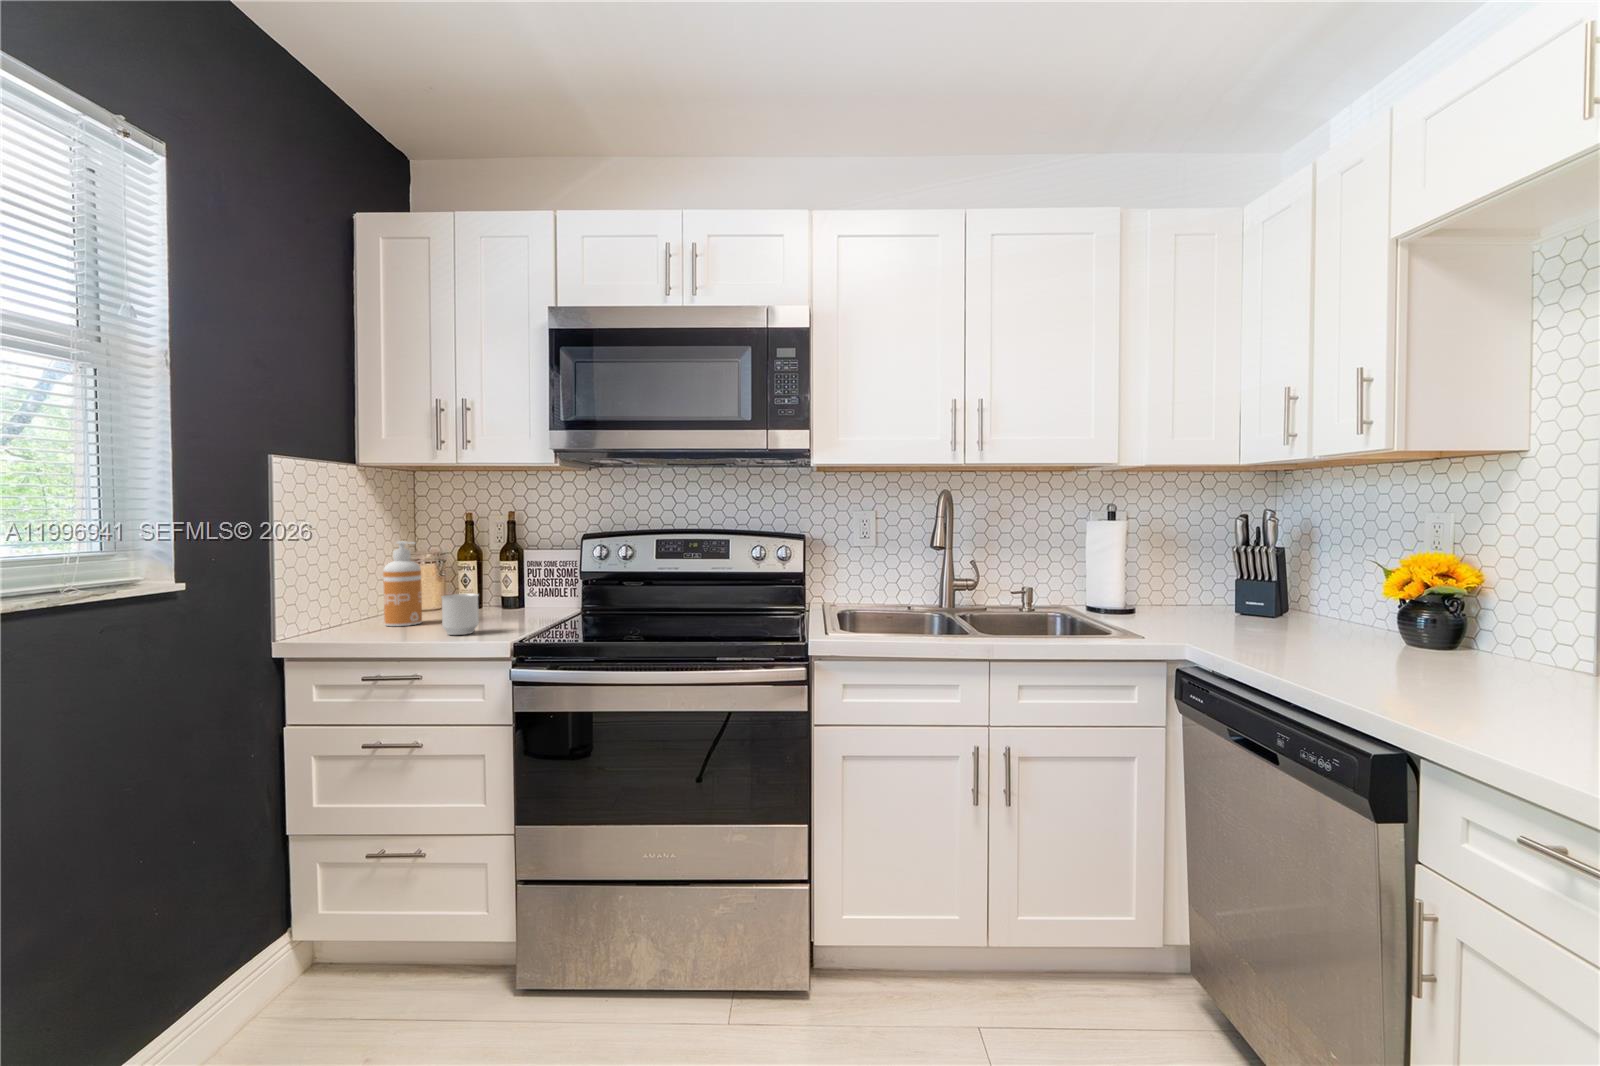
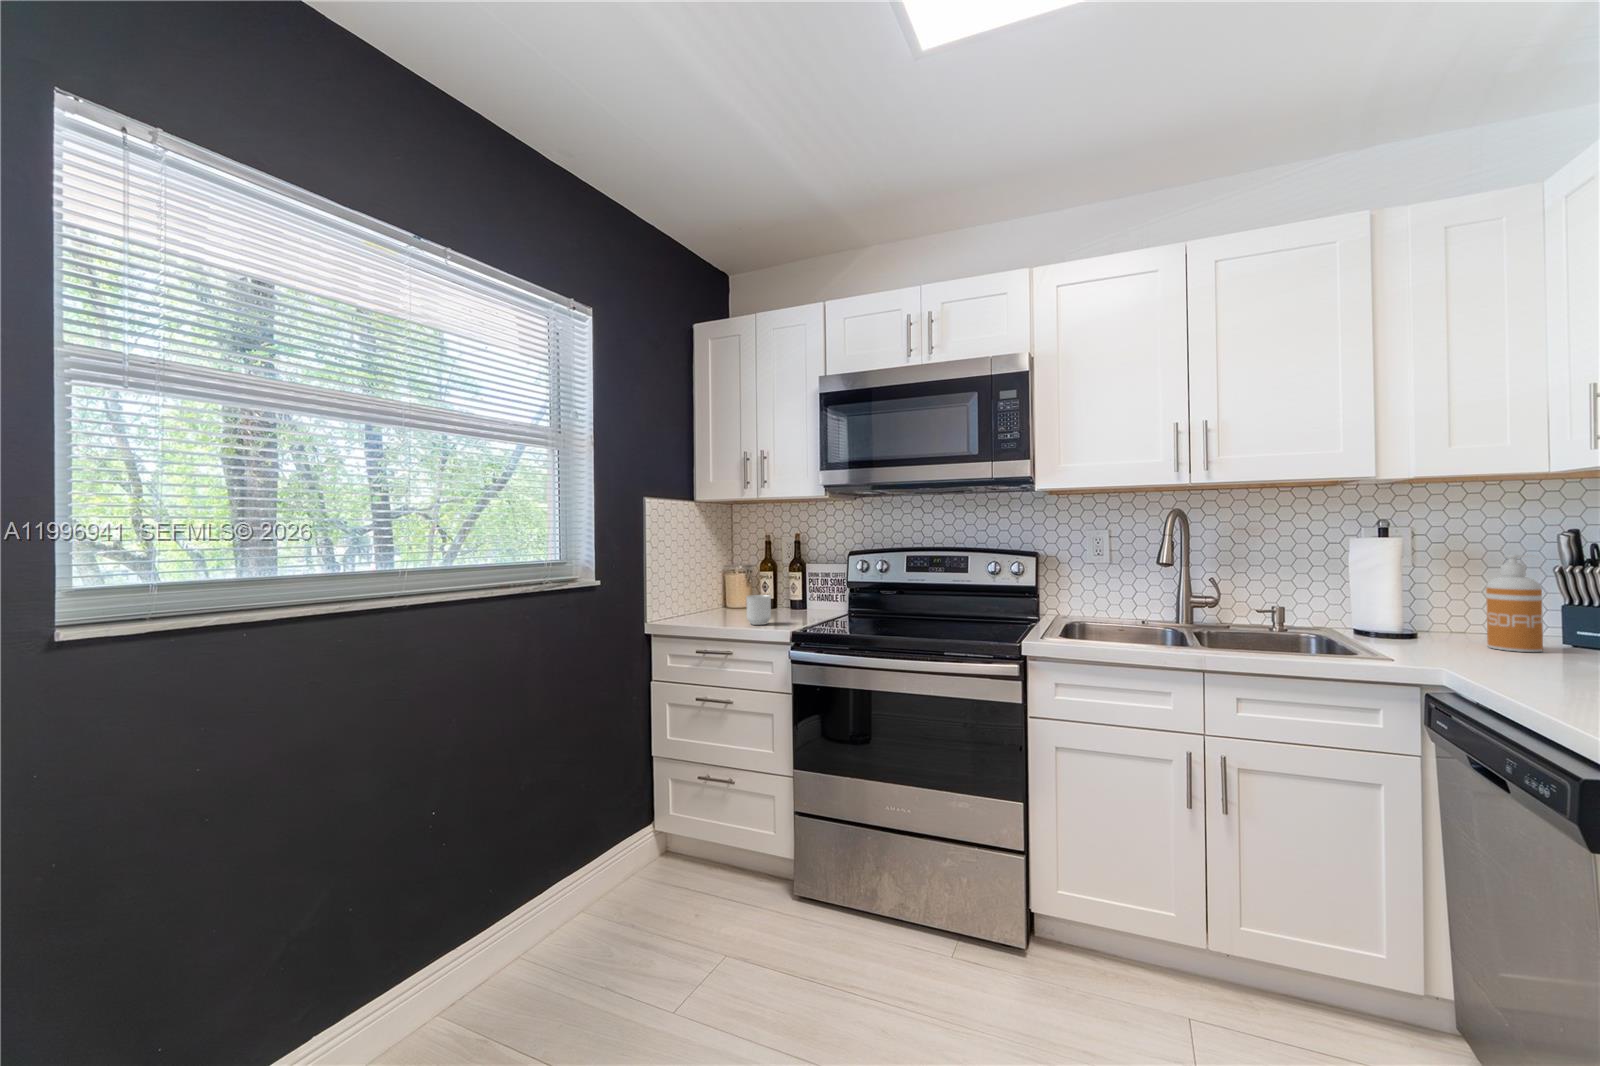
soap dispenser: present [383,541,422,626] -> present [1486,555,1543,652]

